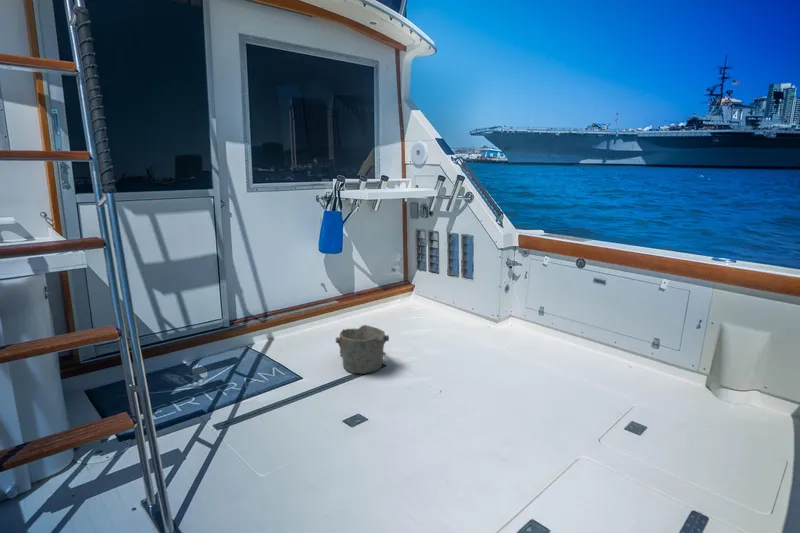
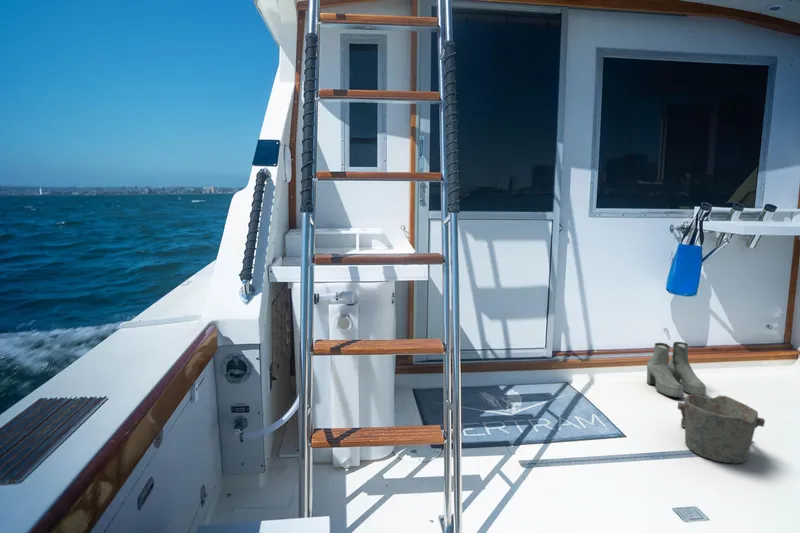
boots: none [314,290,356,334] -> present [647,342,706,397]

